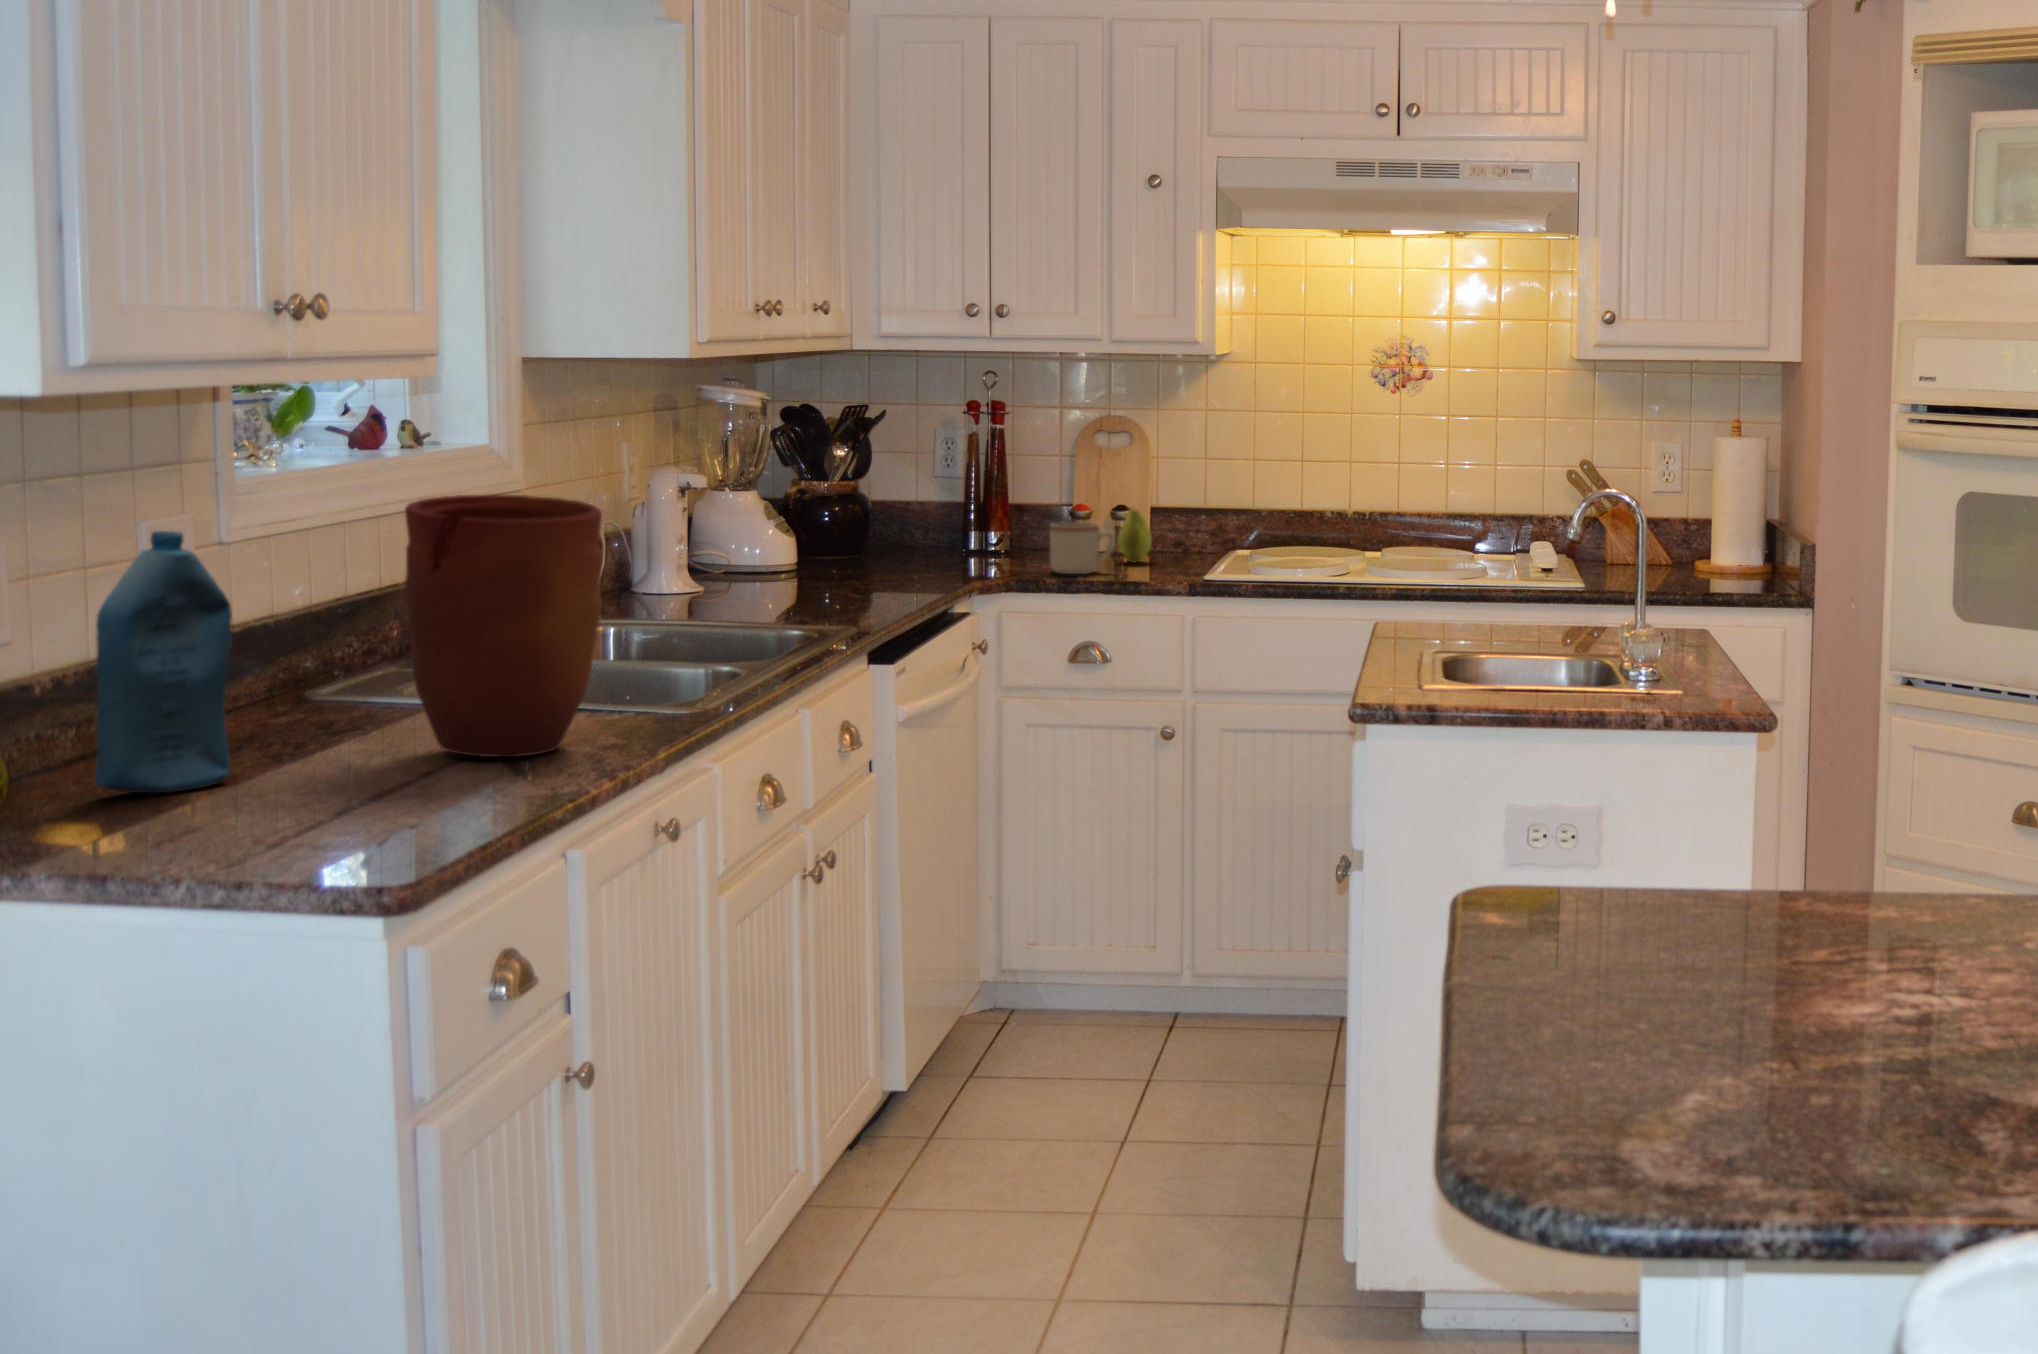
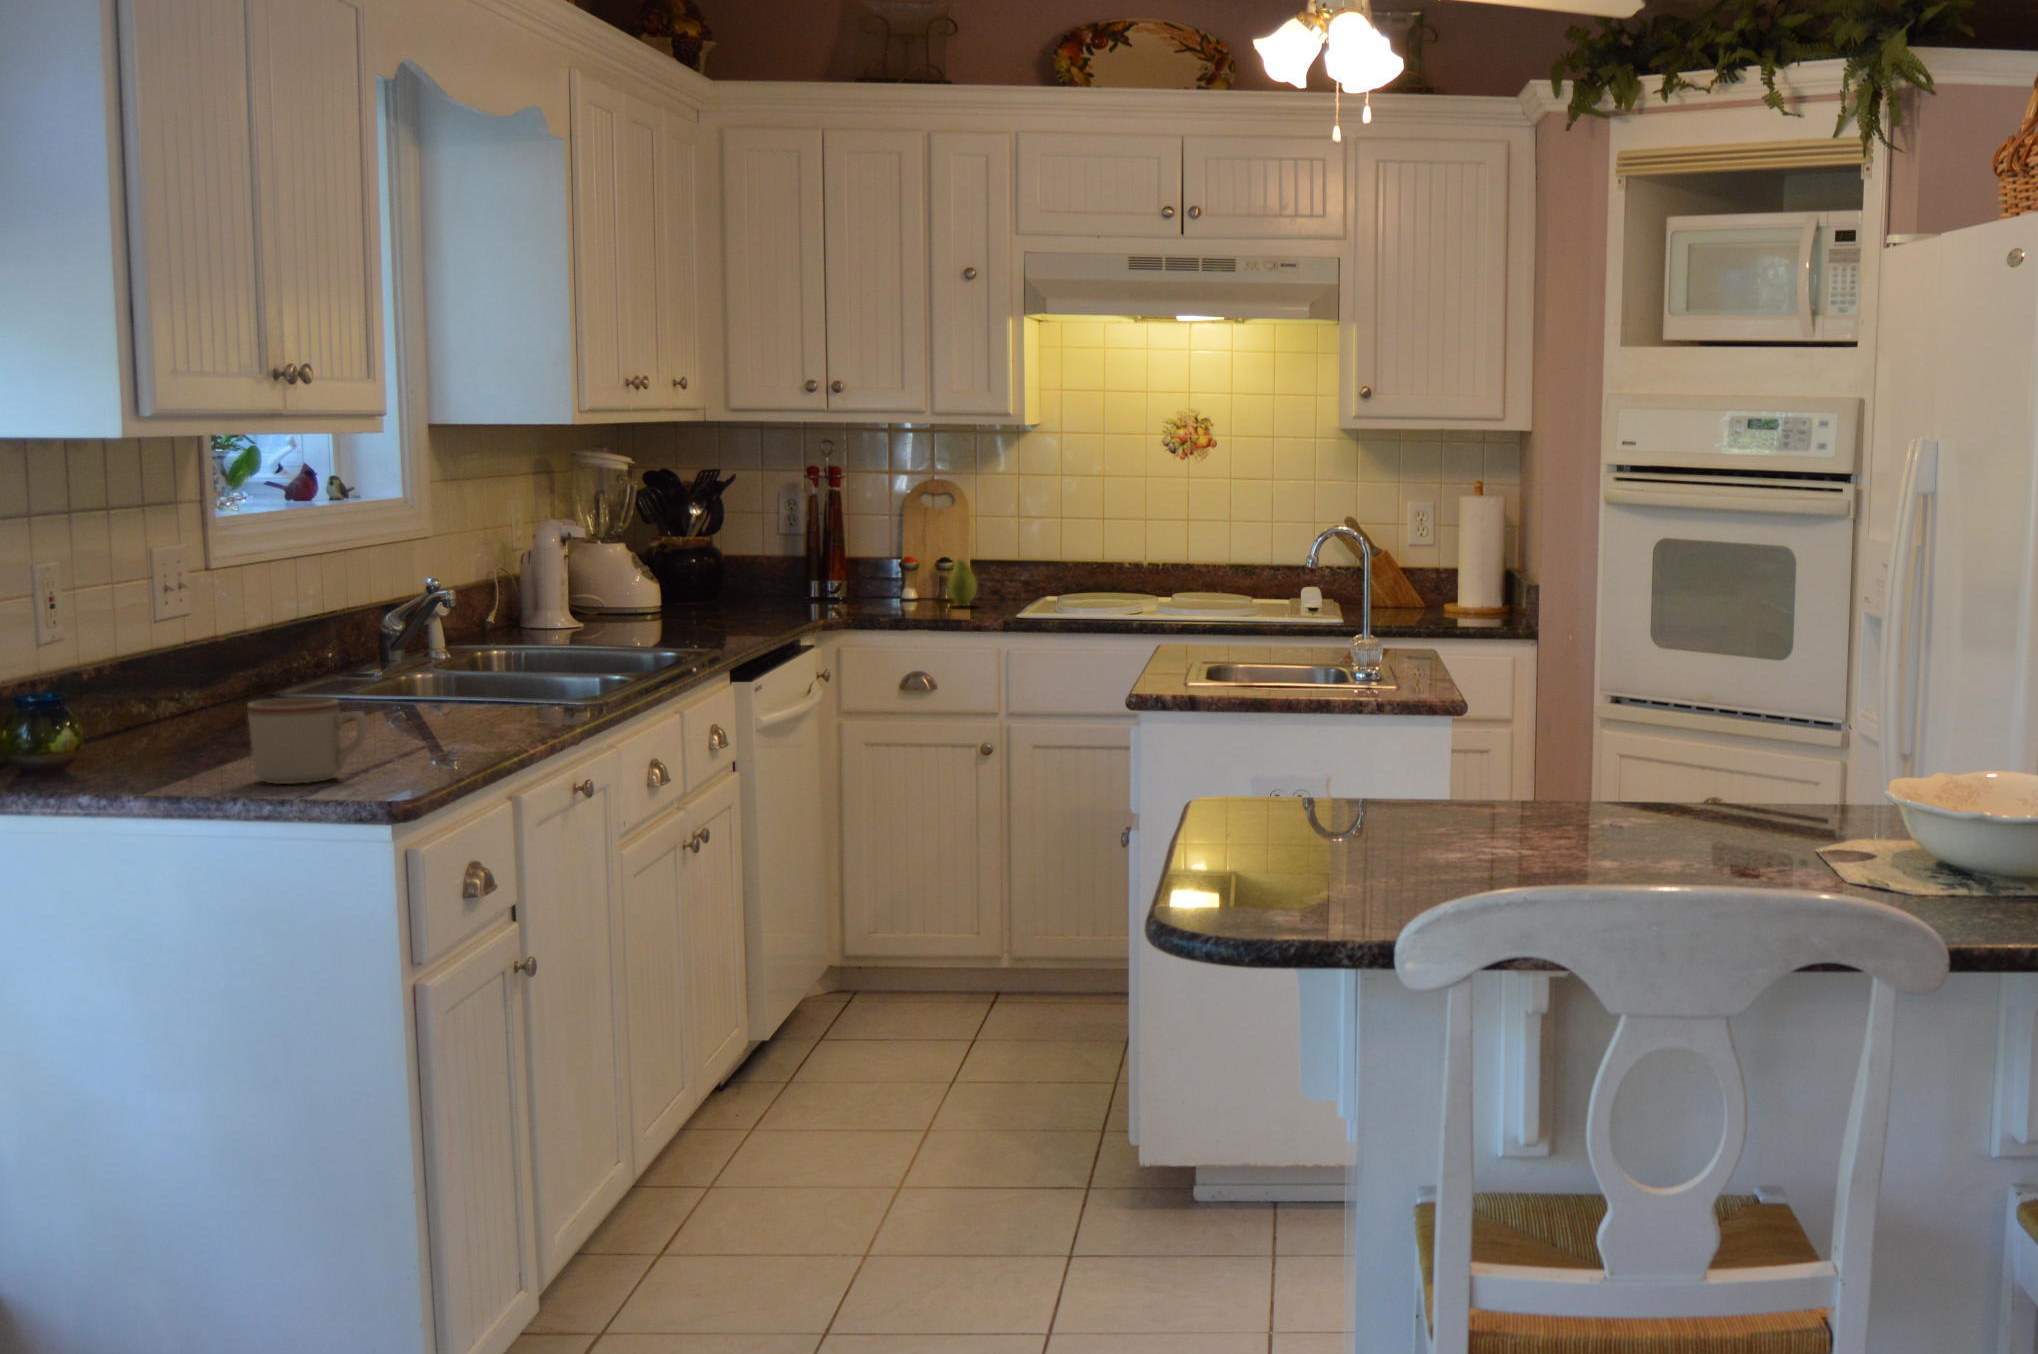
vase: present [405,495,602,757] -> none [366,524,528,730]
mug: present [1050,522,1115,574] -> present [247,697,367,784]
bottle: present [94,531,232,793] -> none [132,547,240,752]

